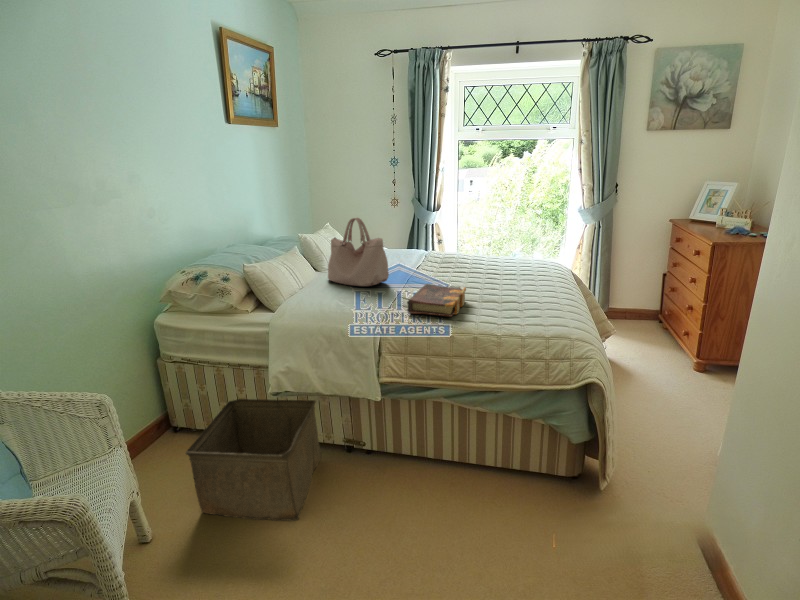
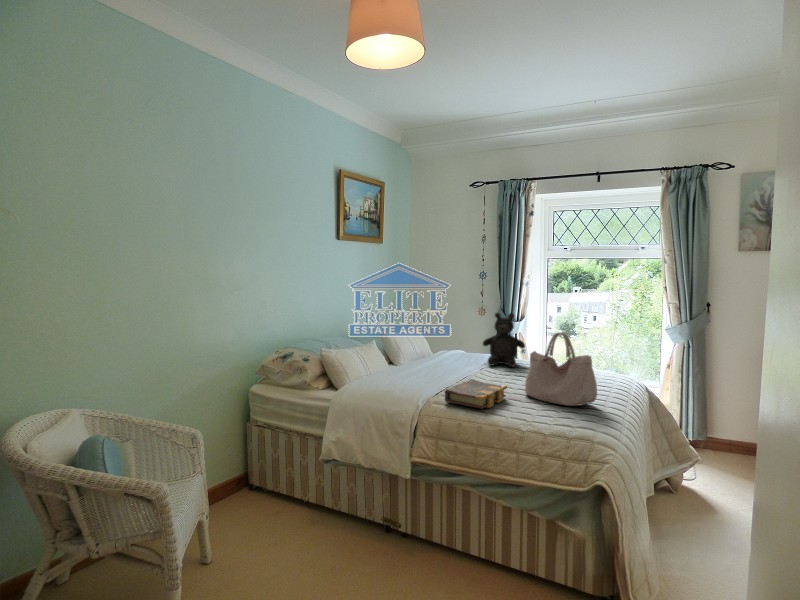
teddy bear: none [413,205,458,263] -> present [483,313,525,367]
handbag: present [328,218,389,286] -> present [525,333,597,406]
storage bin: present [186,399,322,521] -> none [242,463,360,579]

